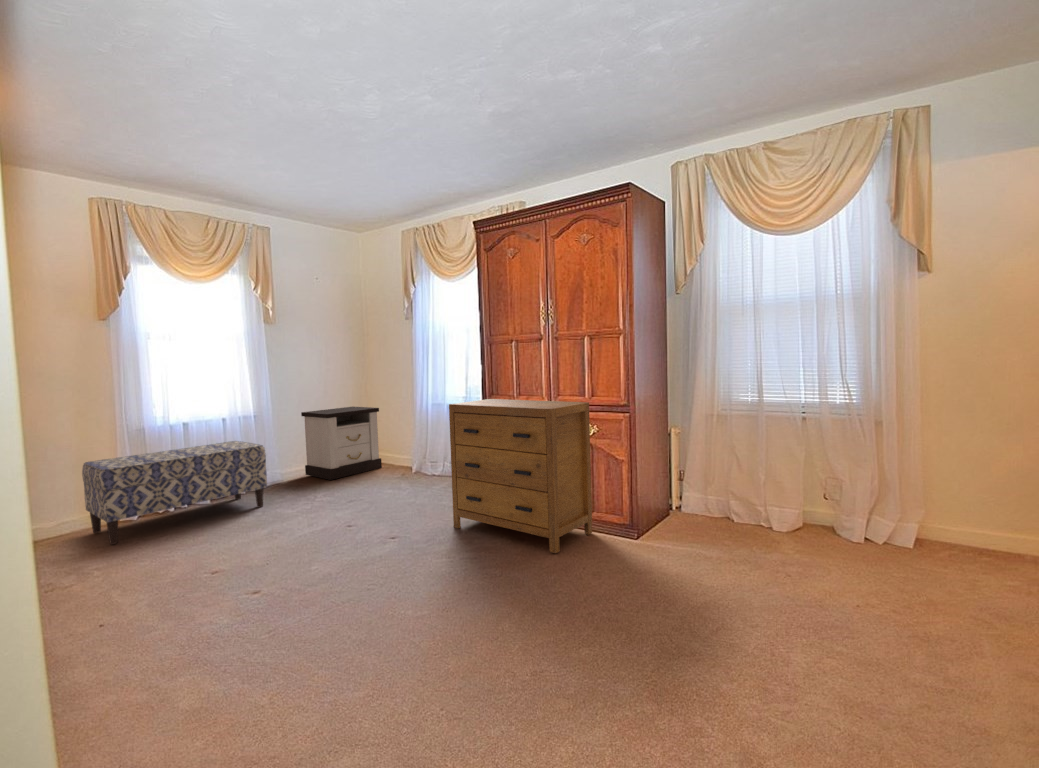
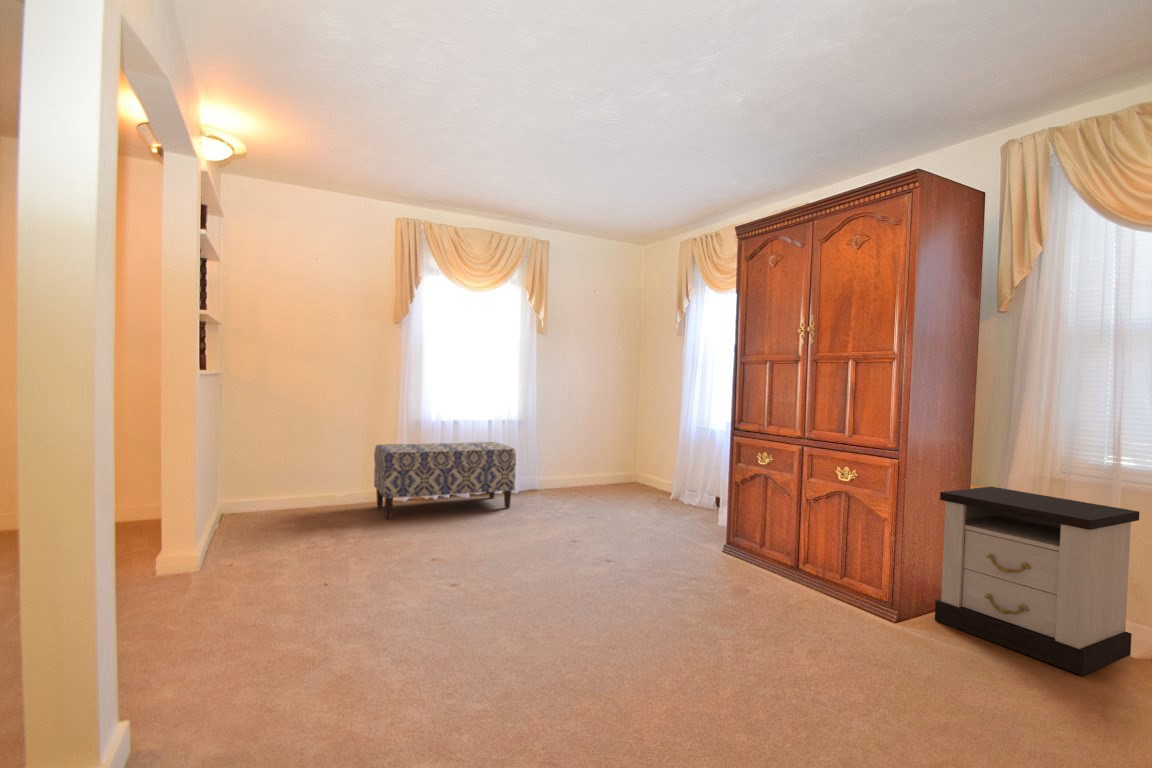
dresser: present [449,399,592,553] -> none [680,425,846,612]
nightstand: present [301,407,382,480] -> present [935,487,1140,676]

